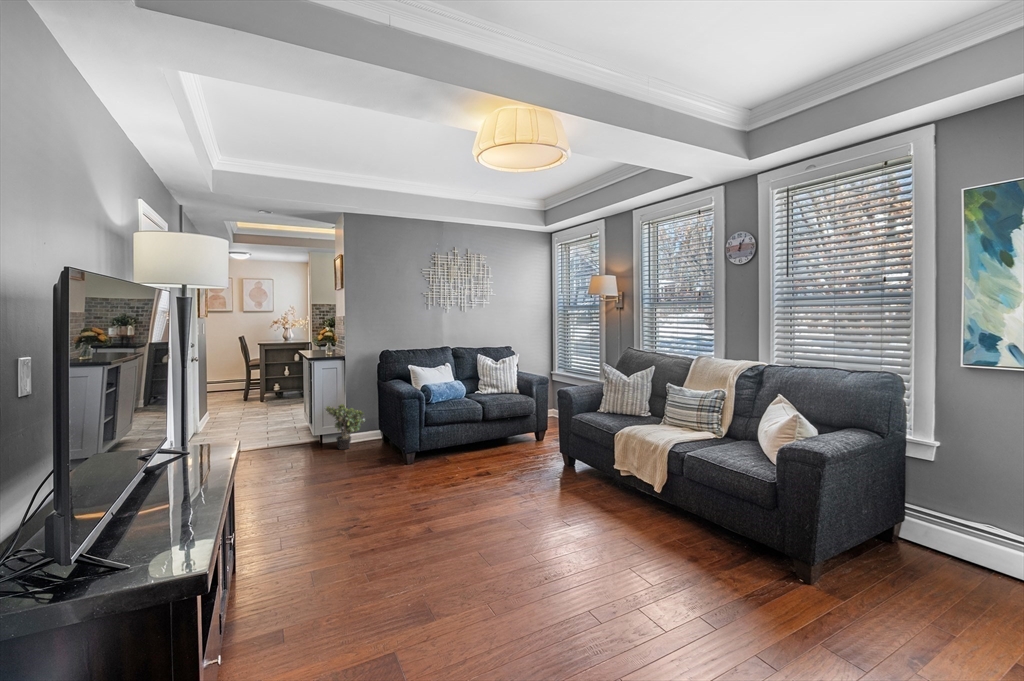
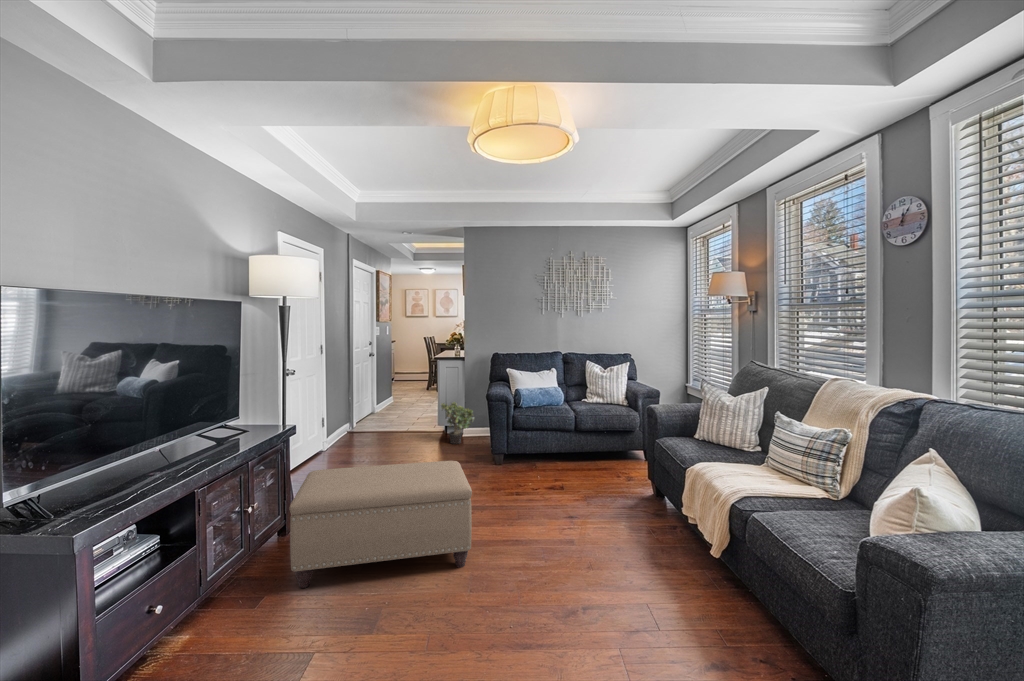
ottoman: none [283,452,472,595] -> present [289,461,472,588]

